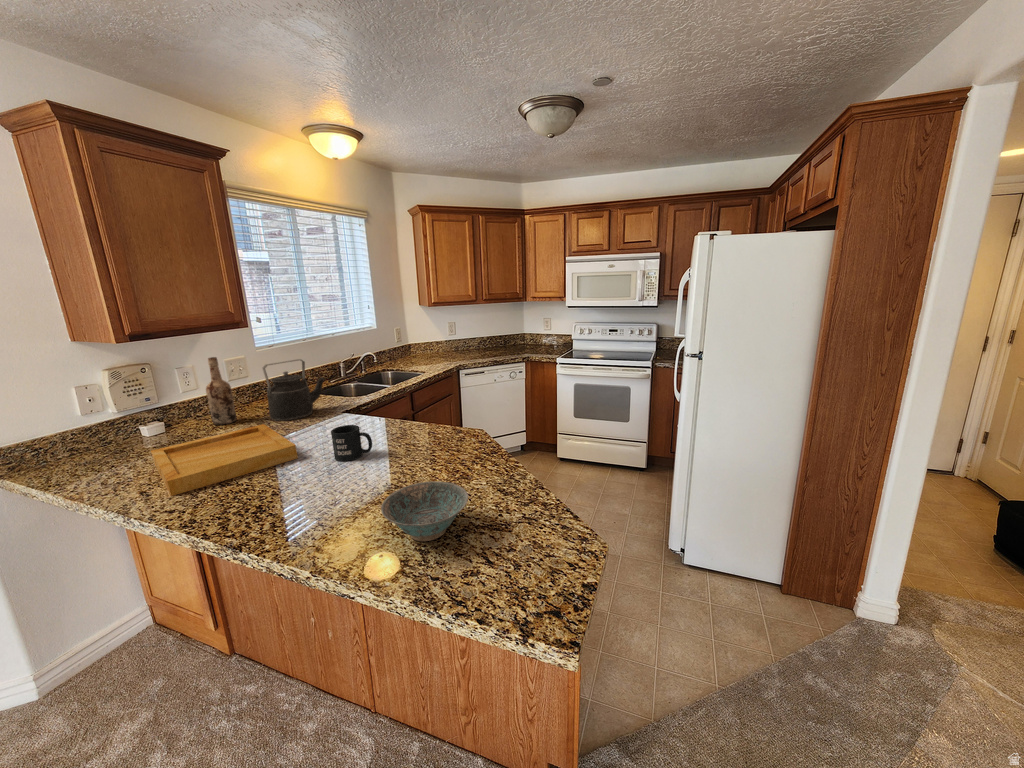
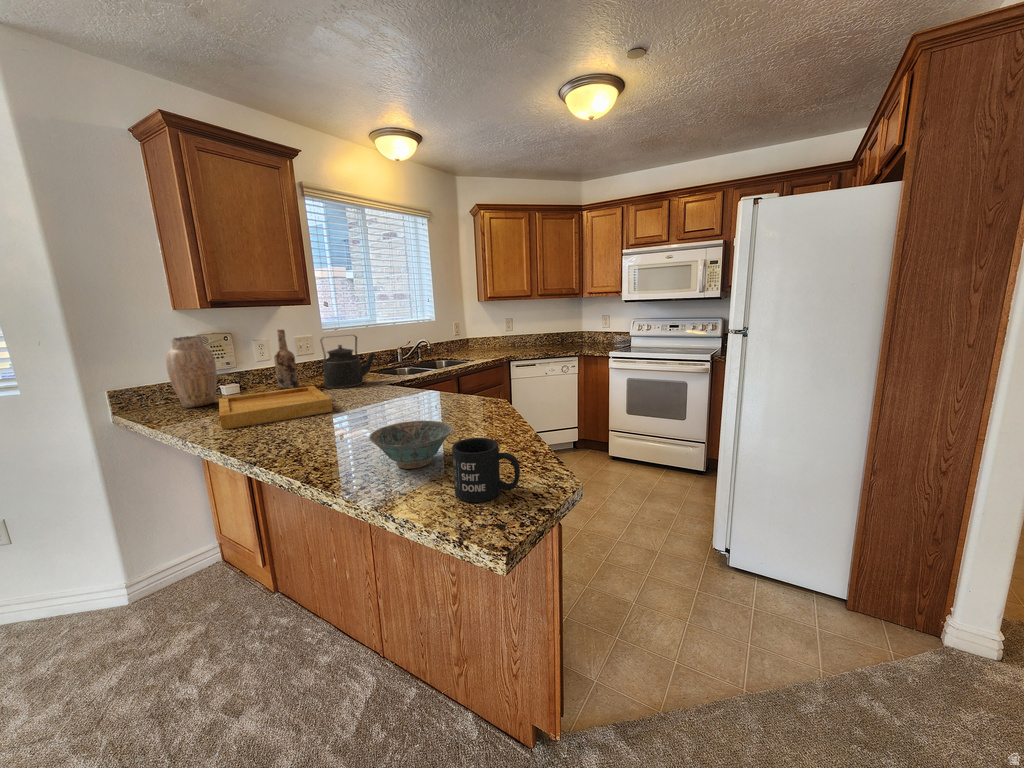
vase: none [73,375,140,463] -> present [166,336,217,408]
mug: present [331,425,372,461] -> present [452,438,520,502]

